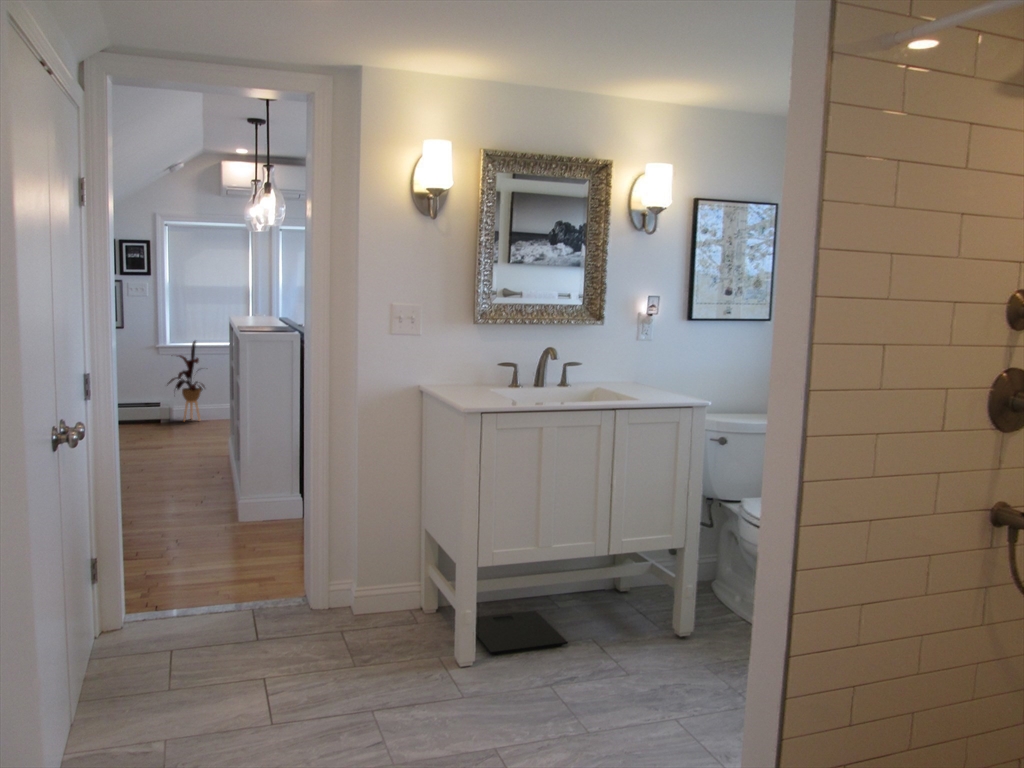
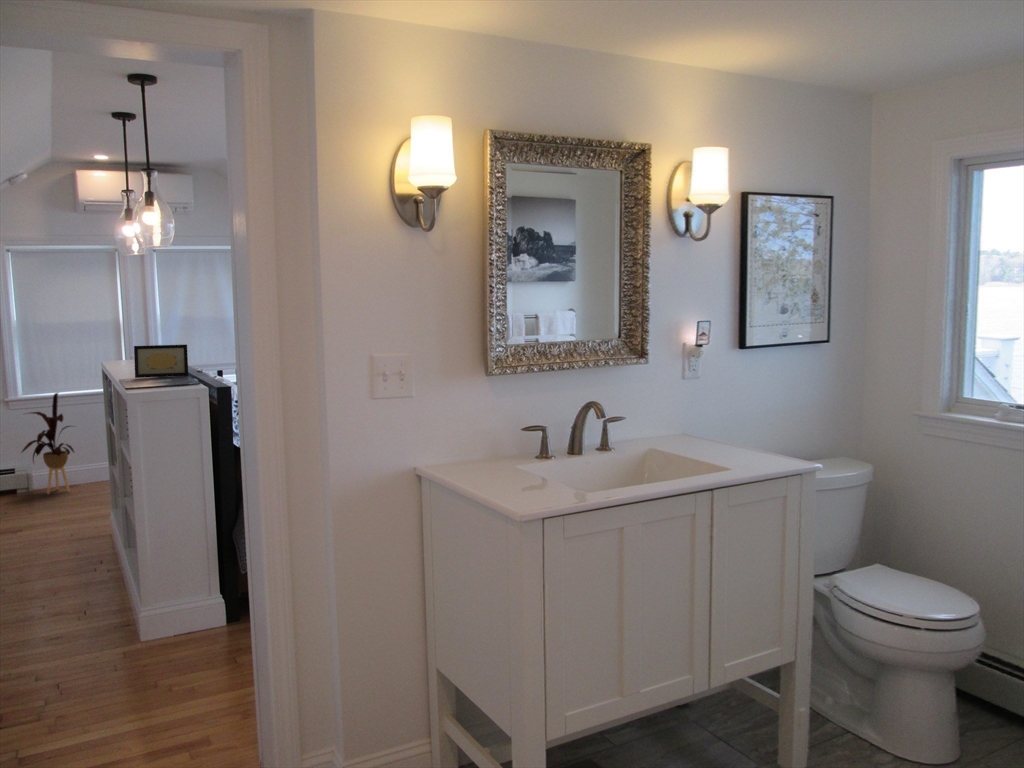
picture frame: none [249,300,288,326] -> present [134,345,188,378]

